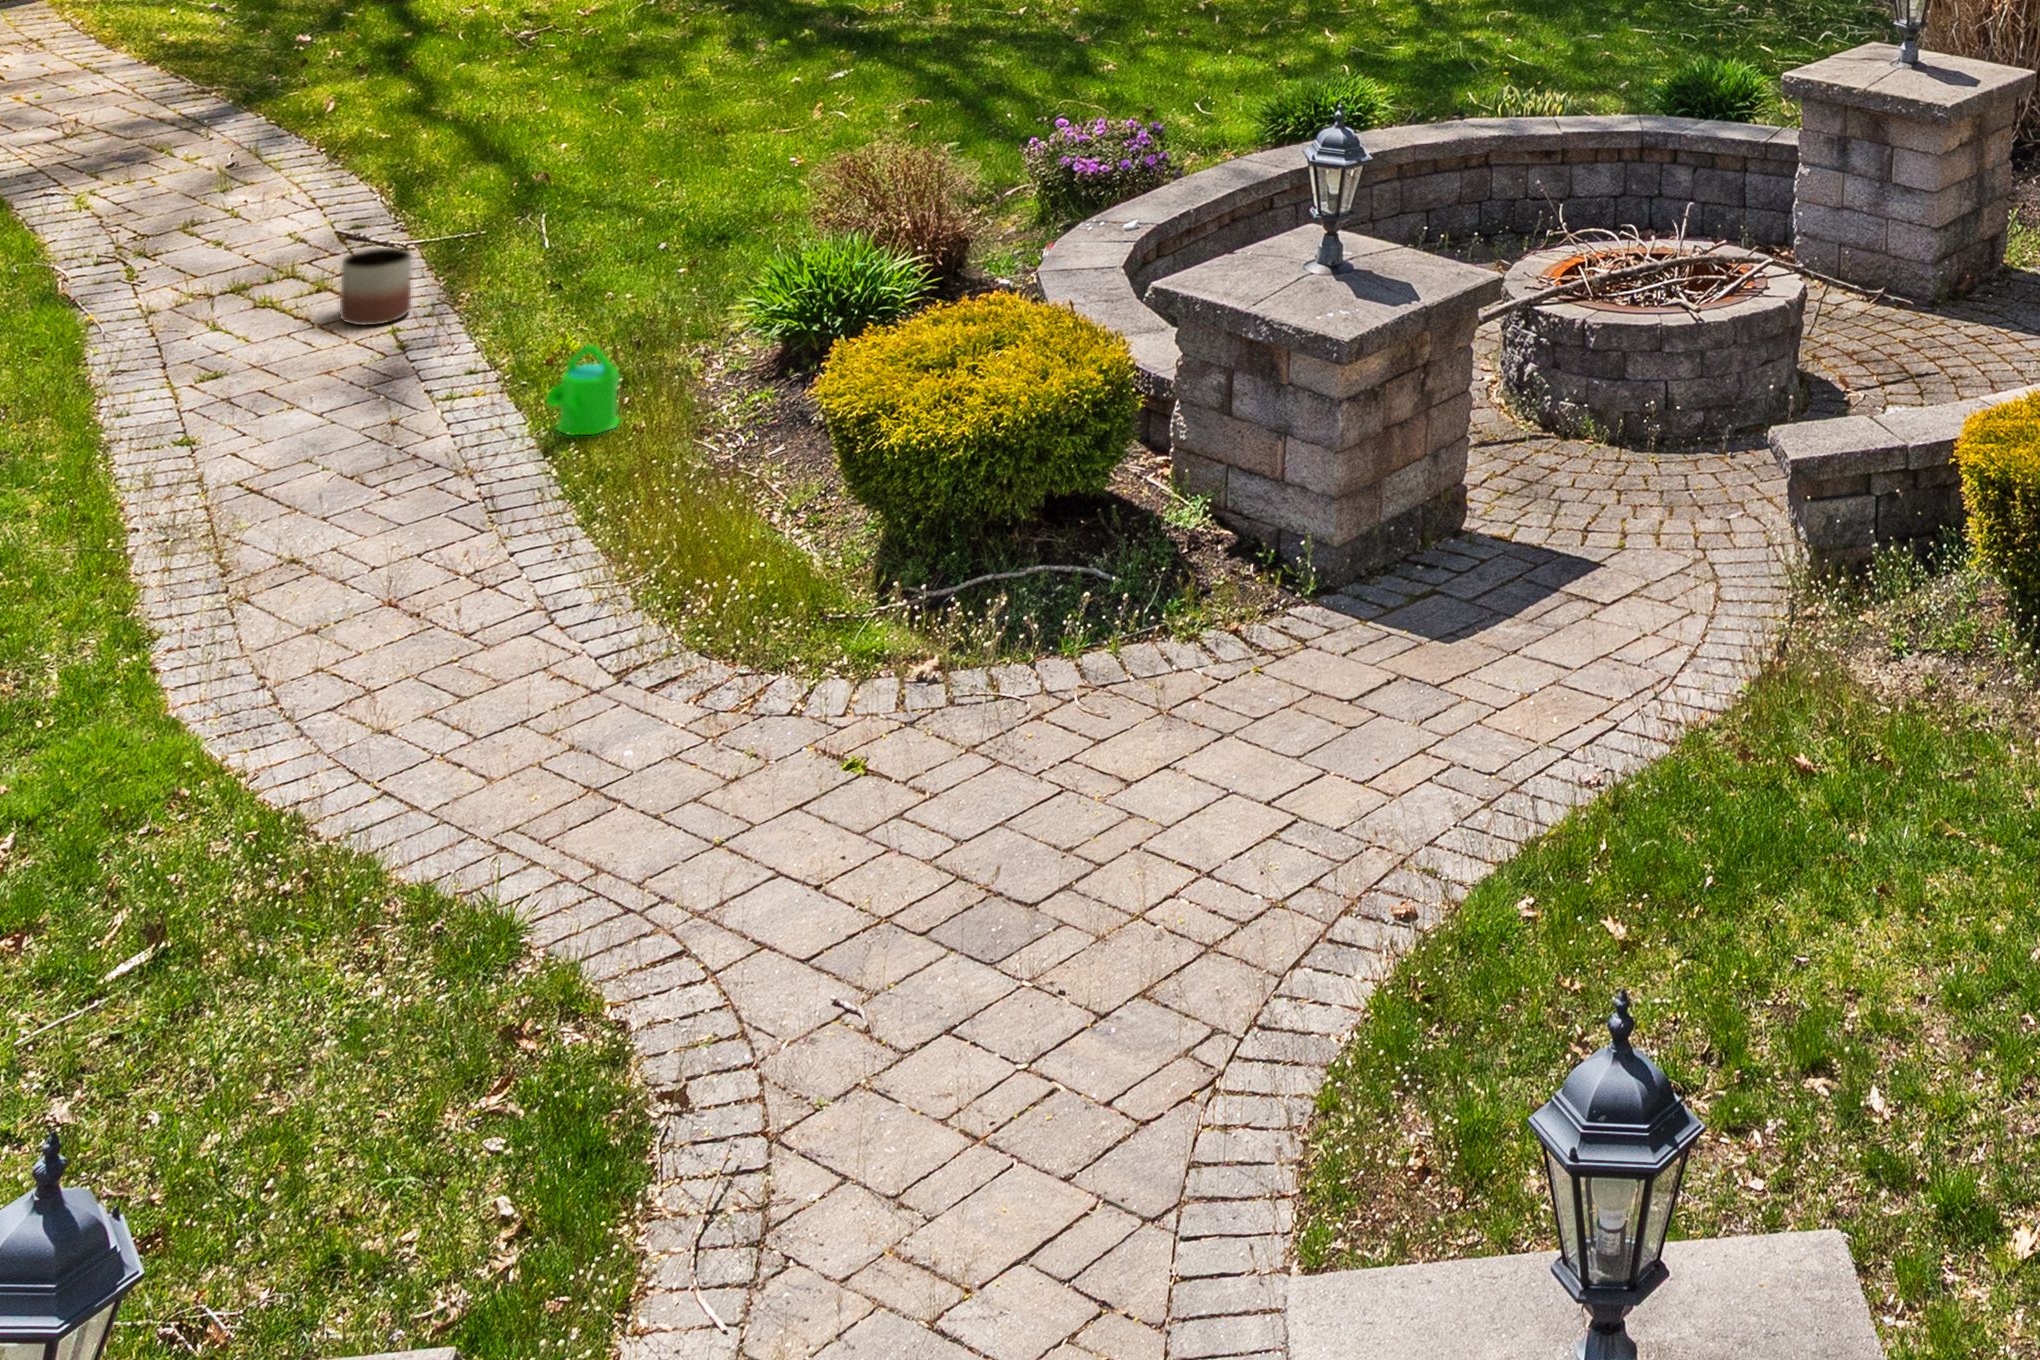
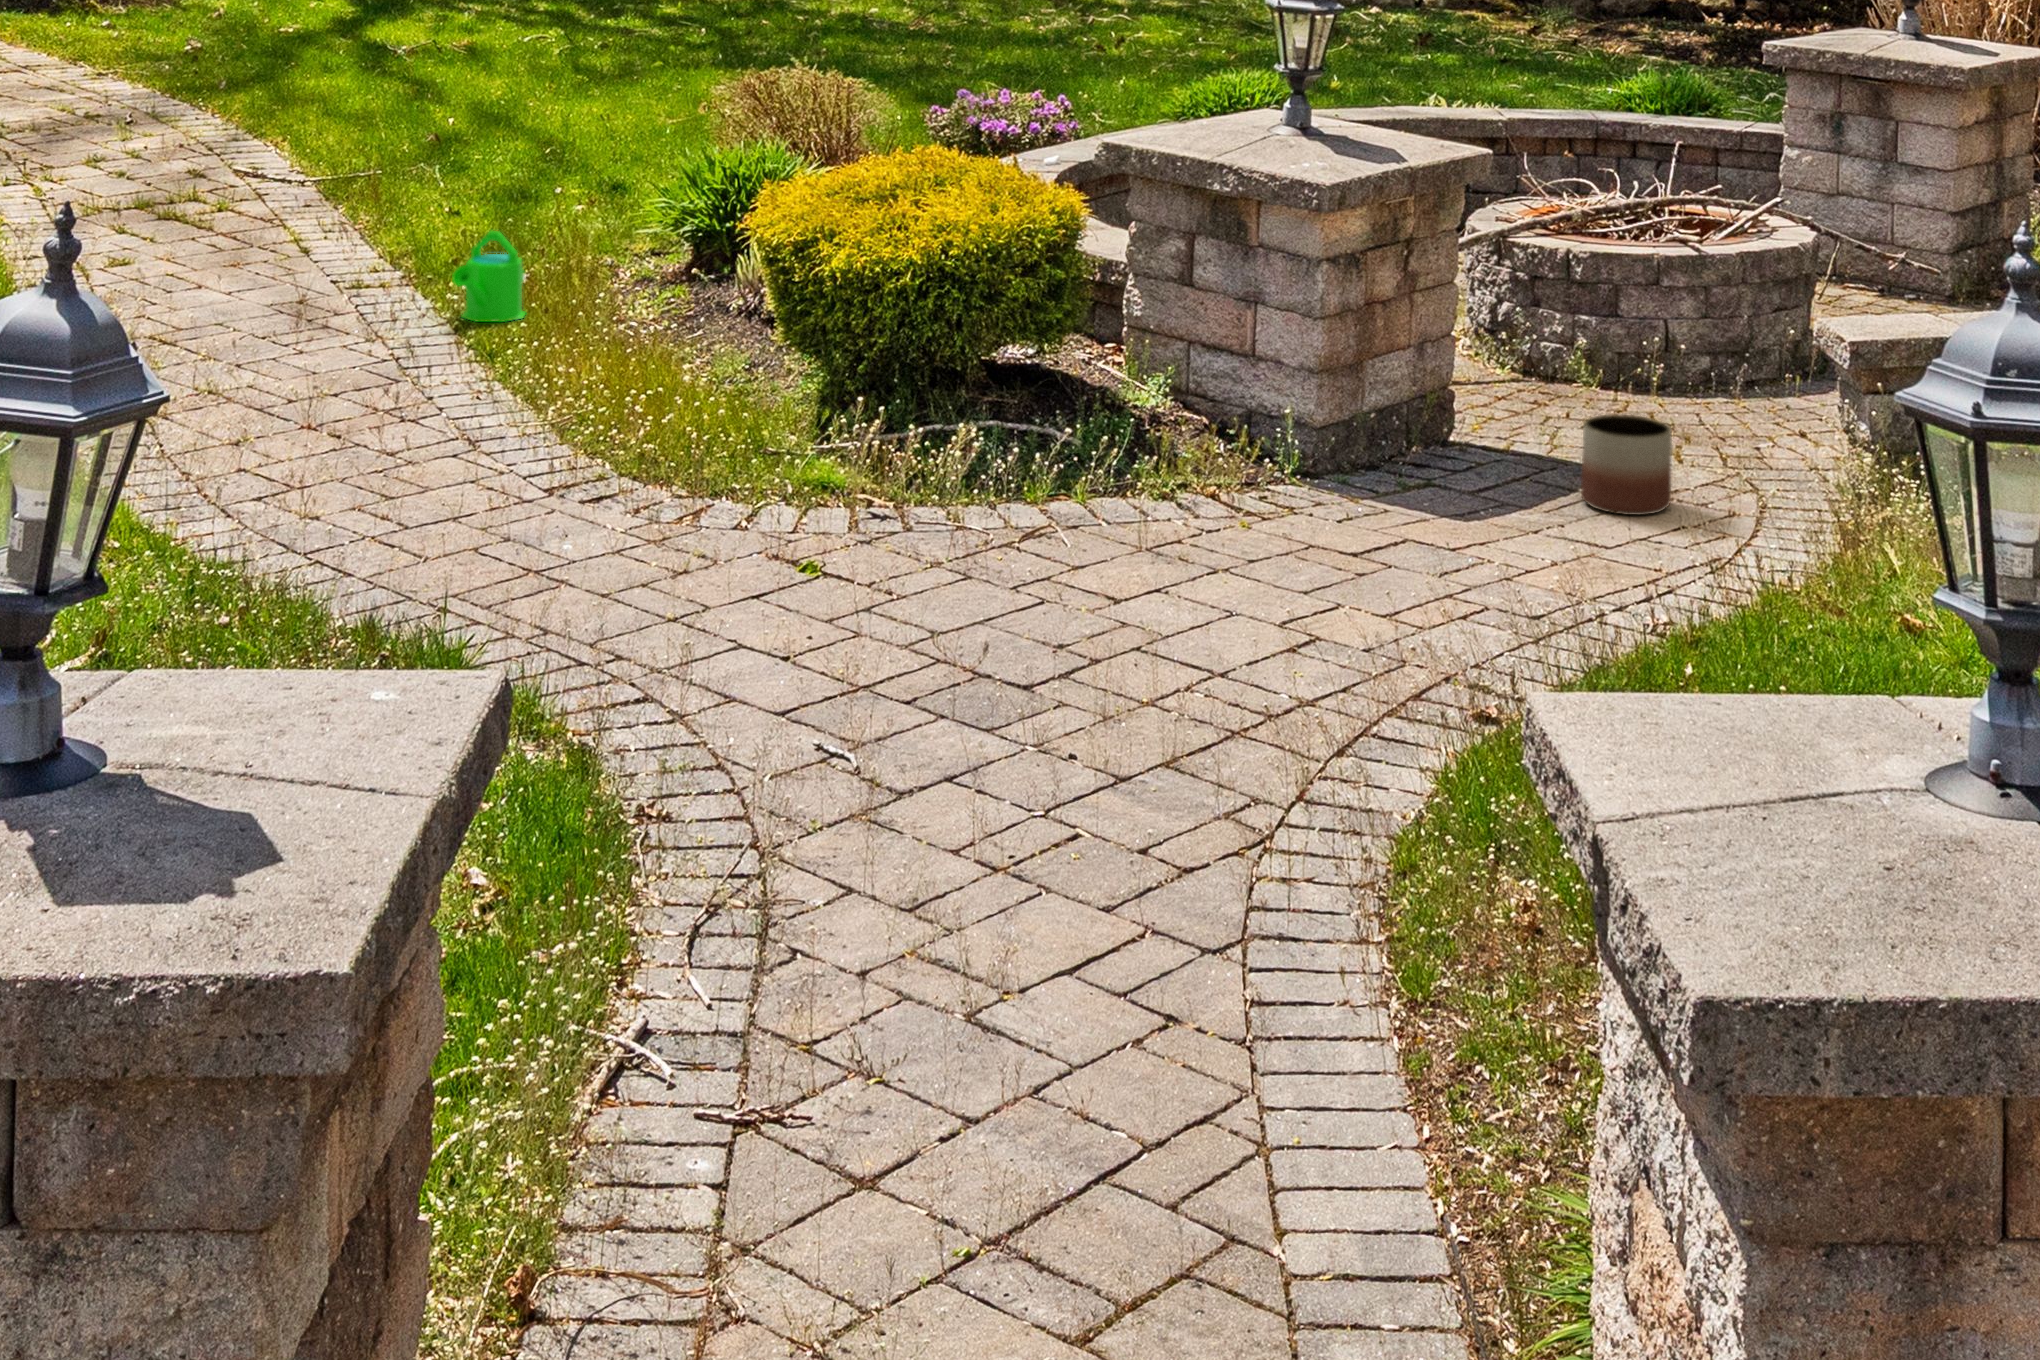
planter: present [340,248,412,325] -> present [1581,415,1672,515]

